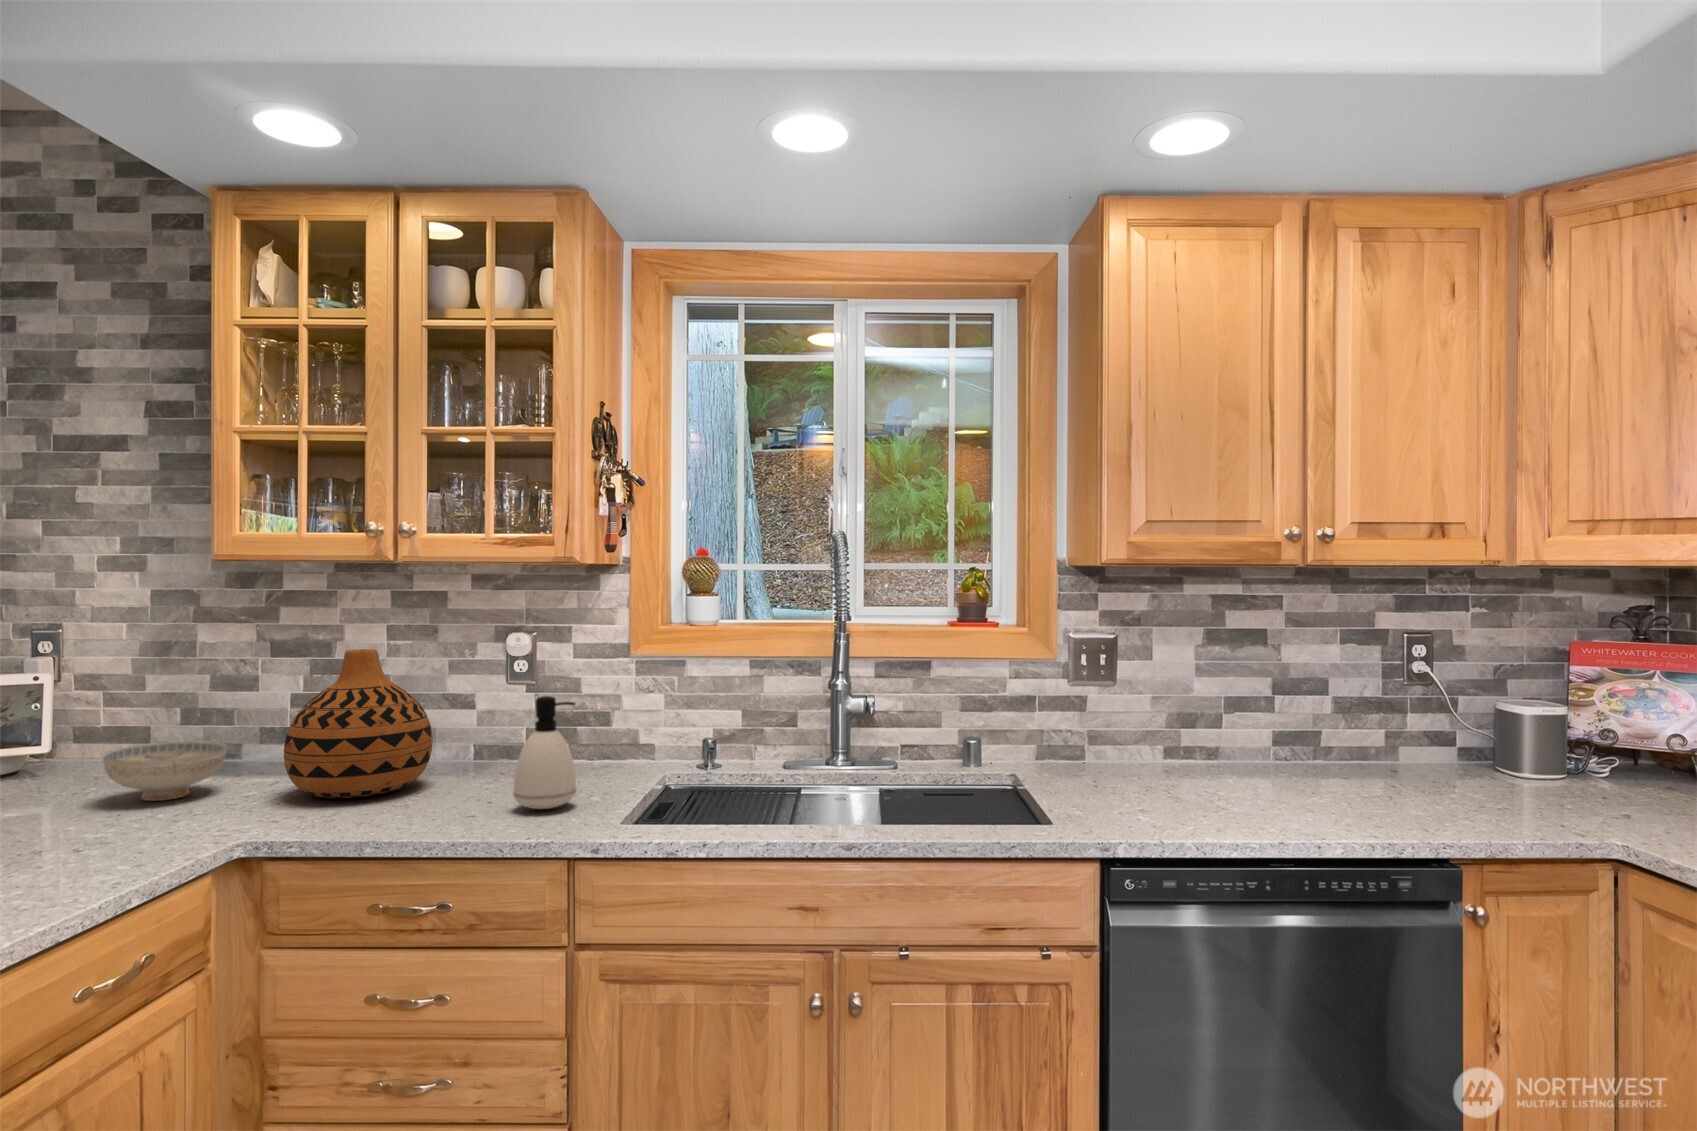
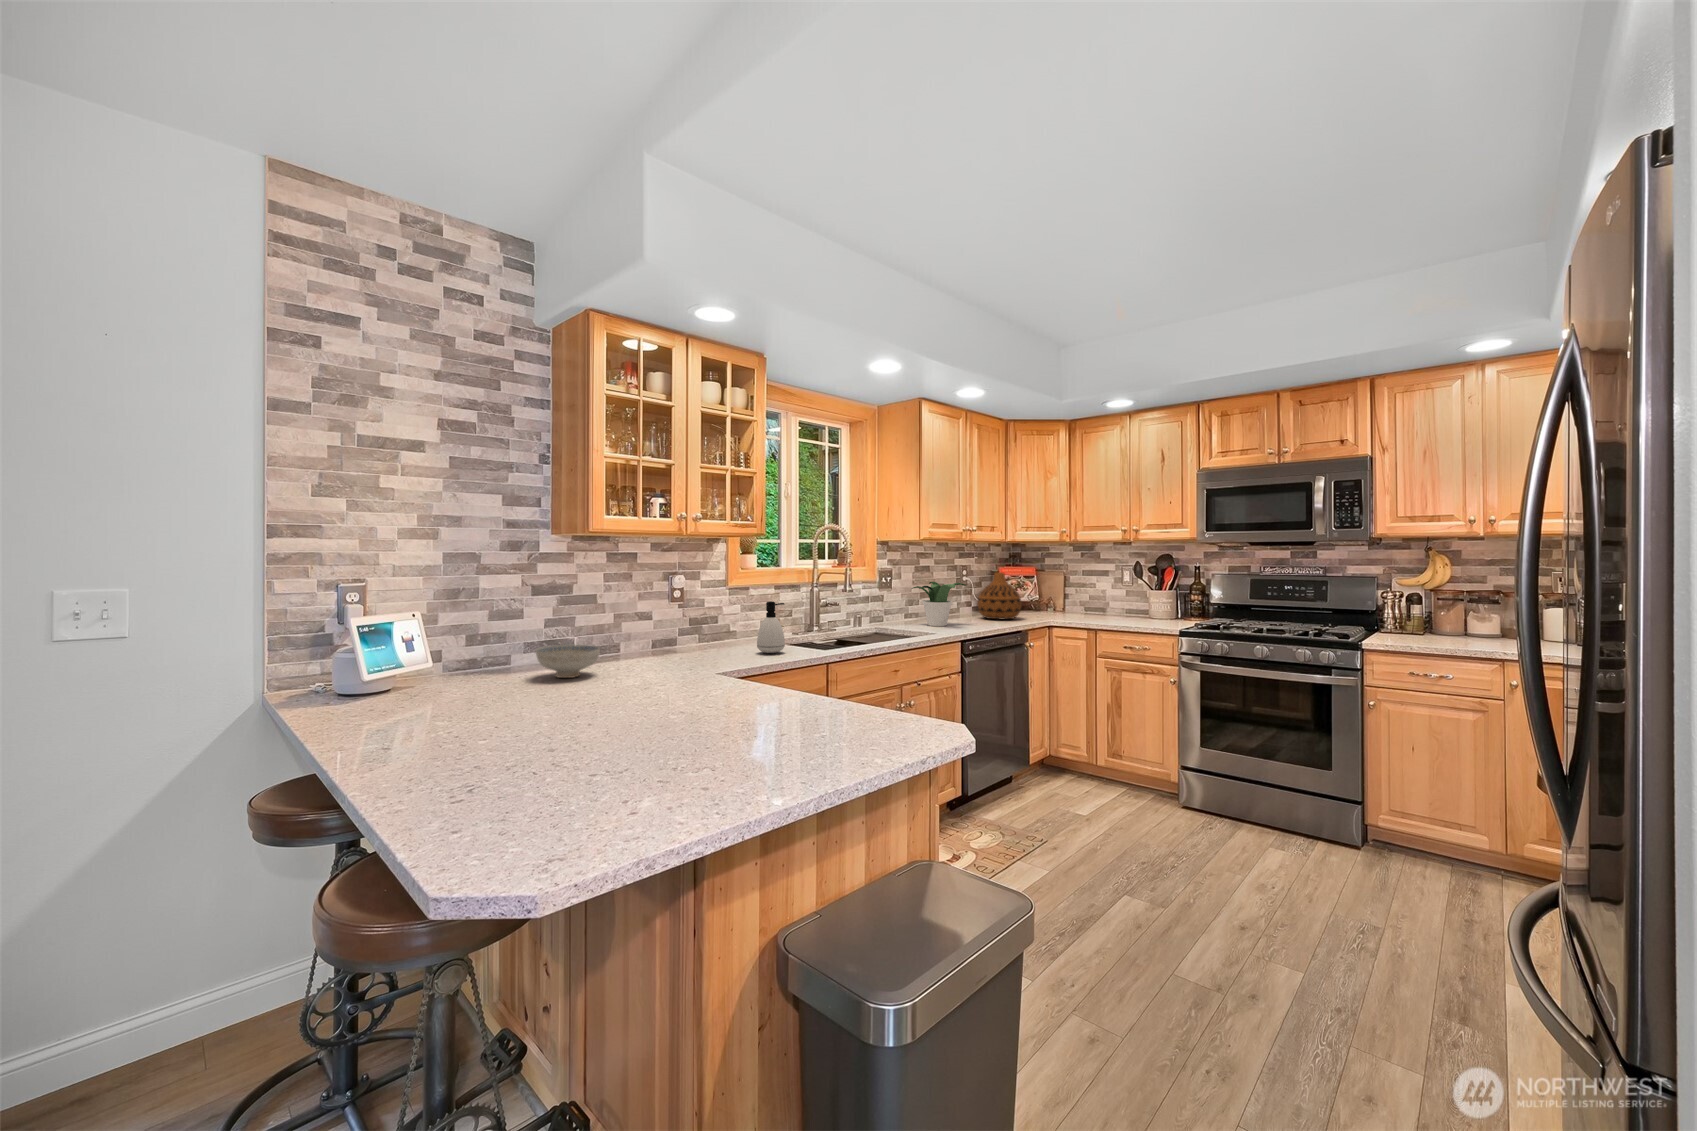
vase: present [284,649,433,798] -> present [977,572,1021,619]
potted plant: none [1119,671,1273,799] -> present [912,582,966,626]

